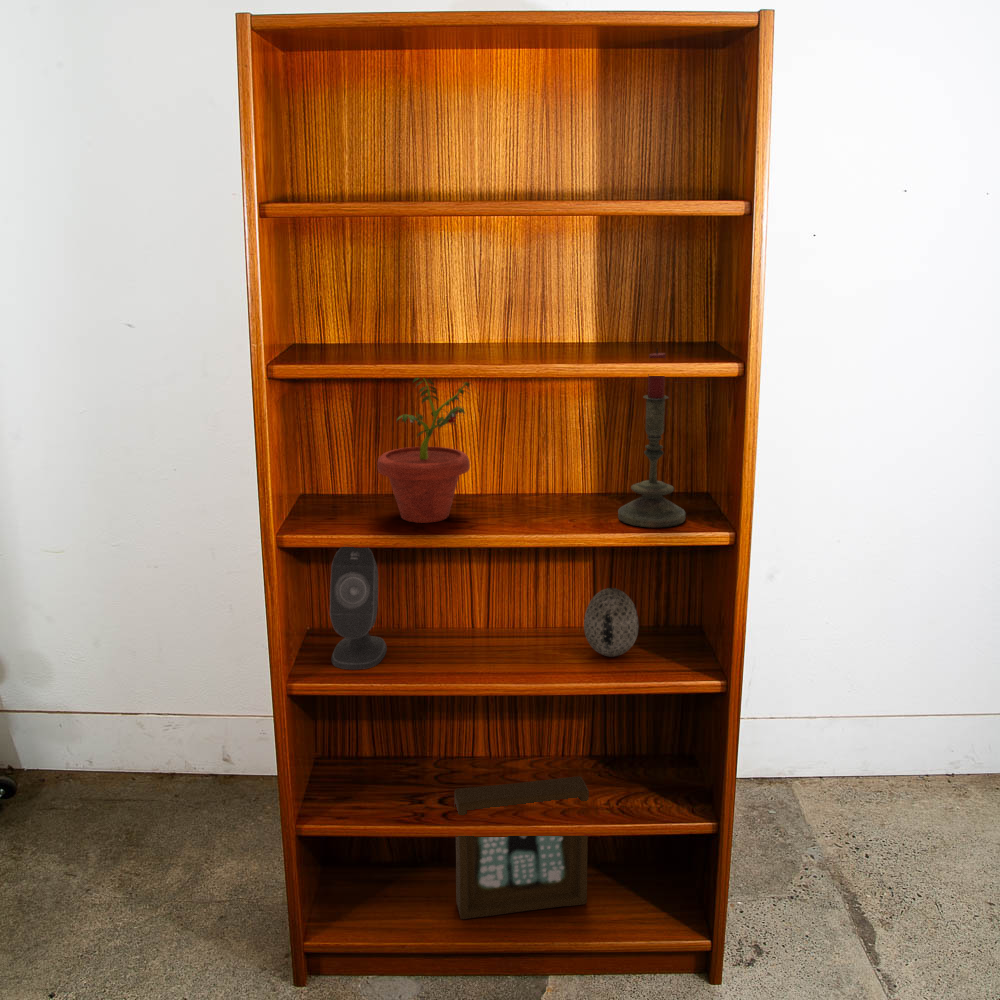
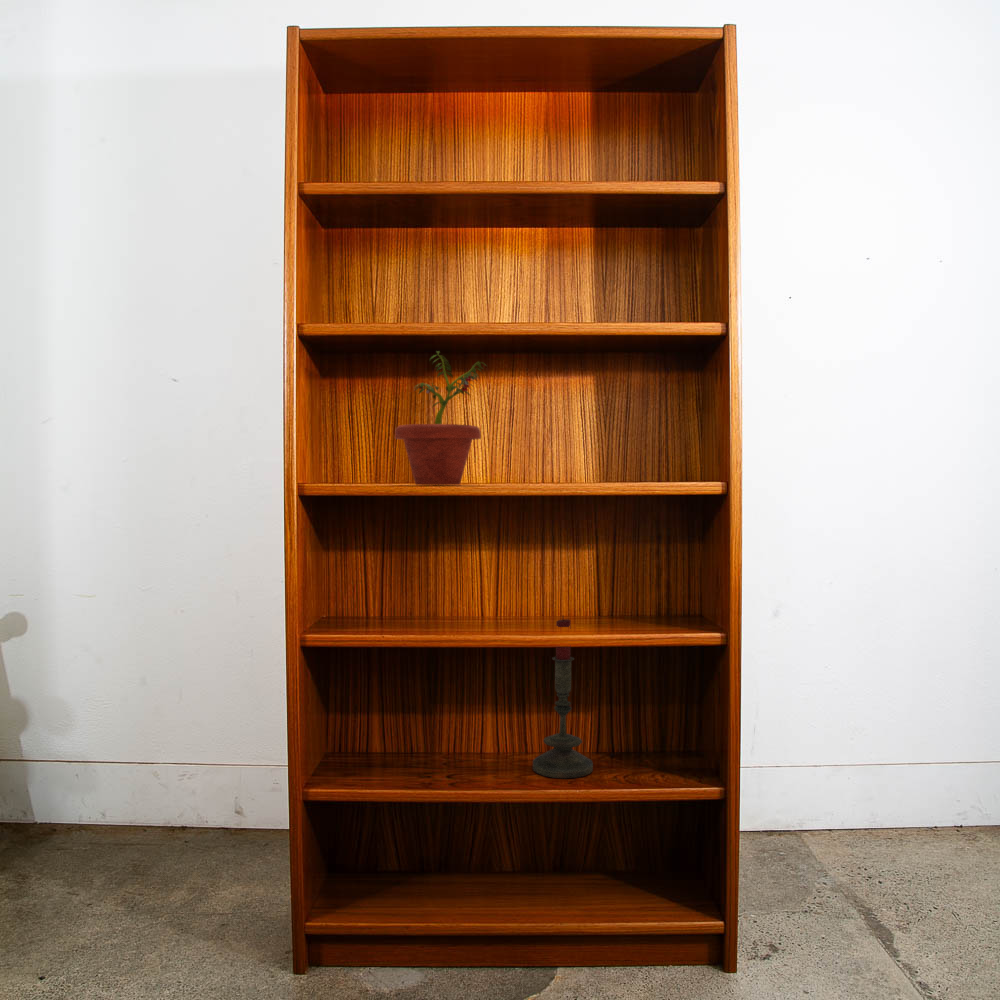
candle: present [618,348,686,528] -> present [533,617,593,779]
speaker: present [330,547,387,669] -> none [344,514,397,631]
decorative egg: present [584,588,639,657] -> none [588,559,641,626]
picture frame: present [454,776,589,919] -> none [461,759,595,907]

